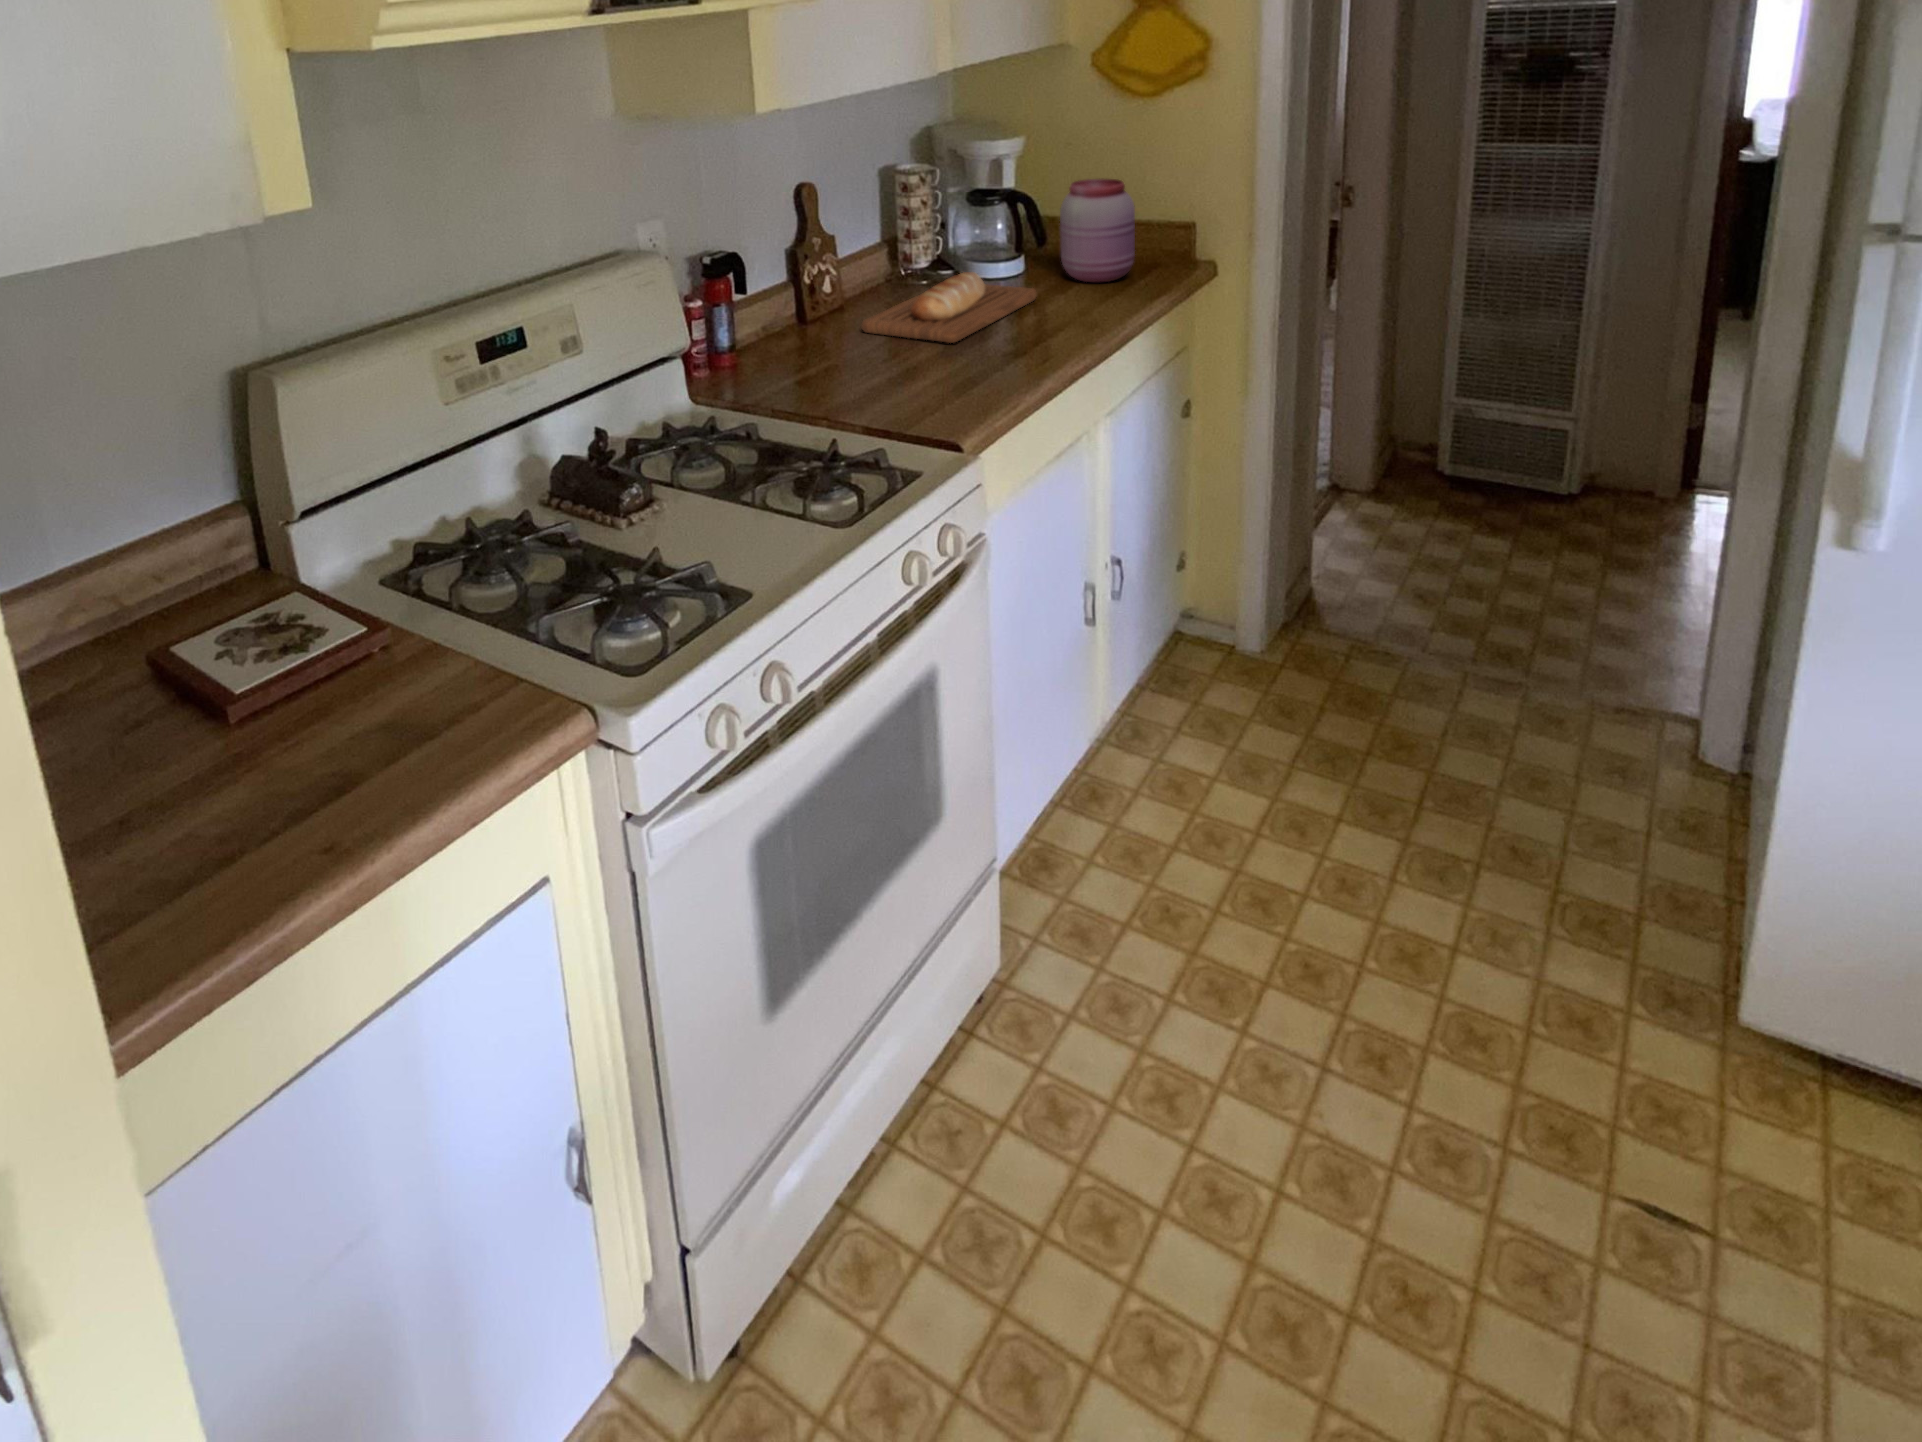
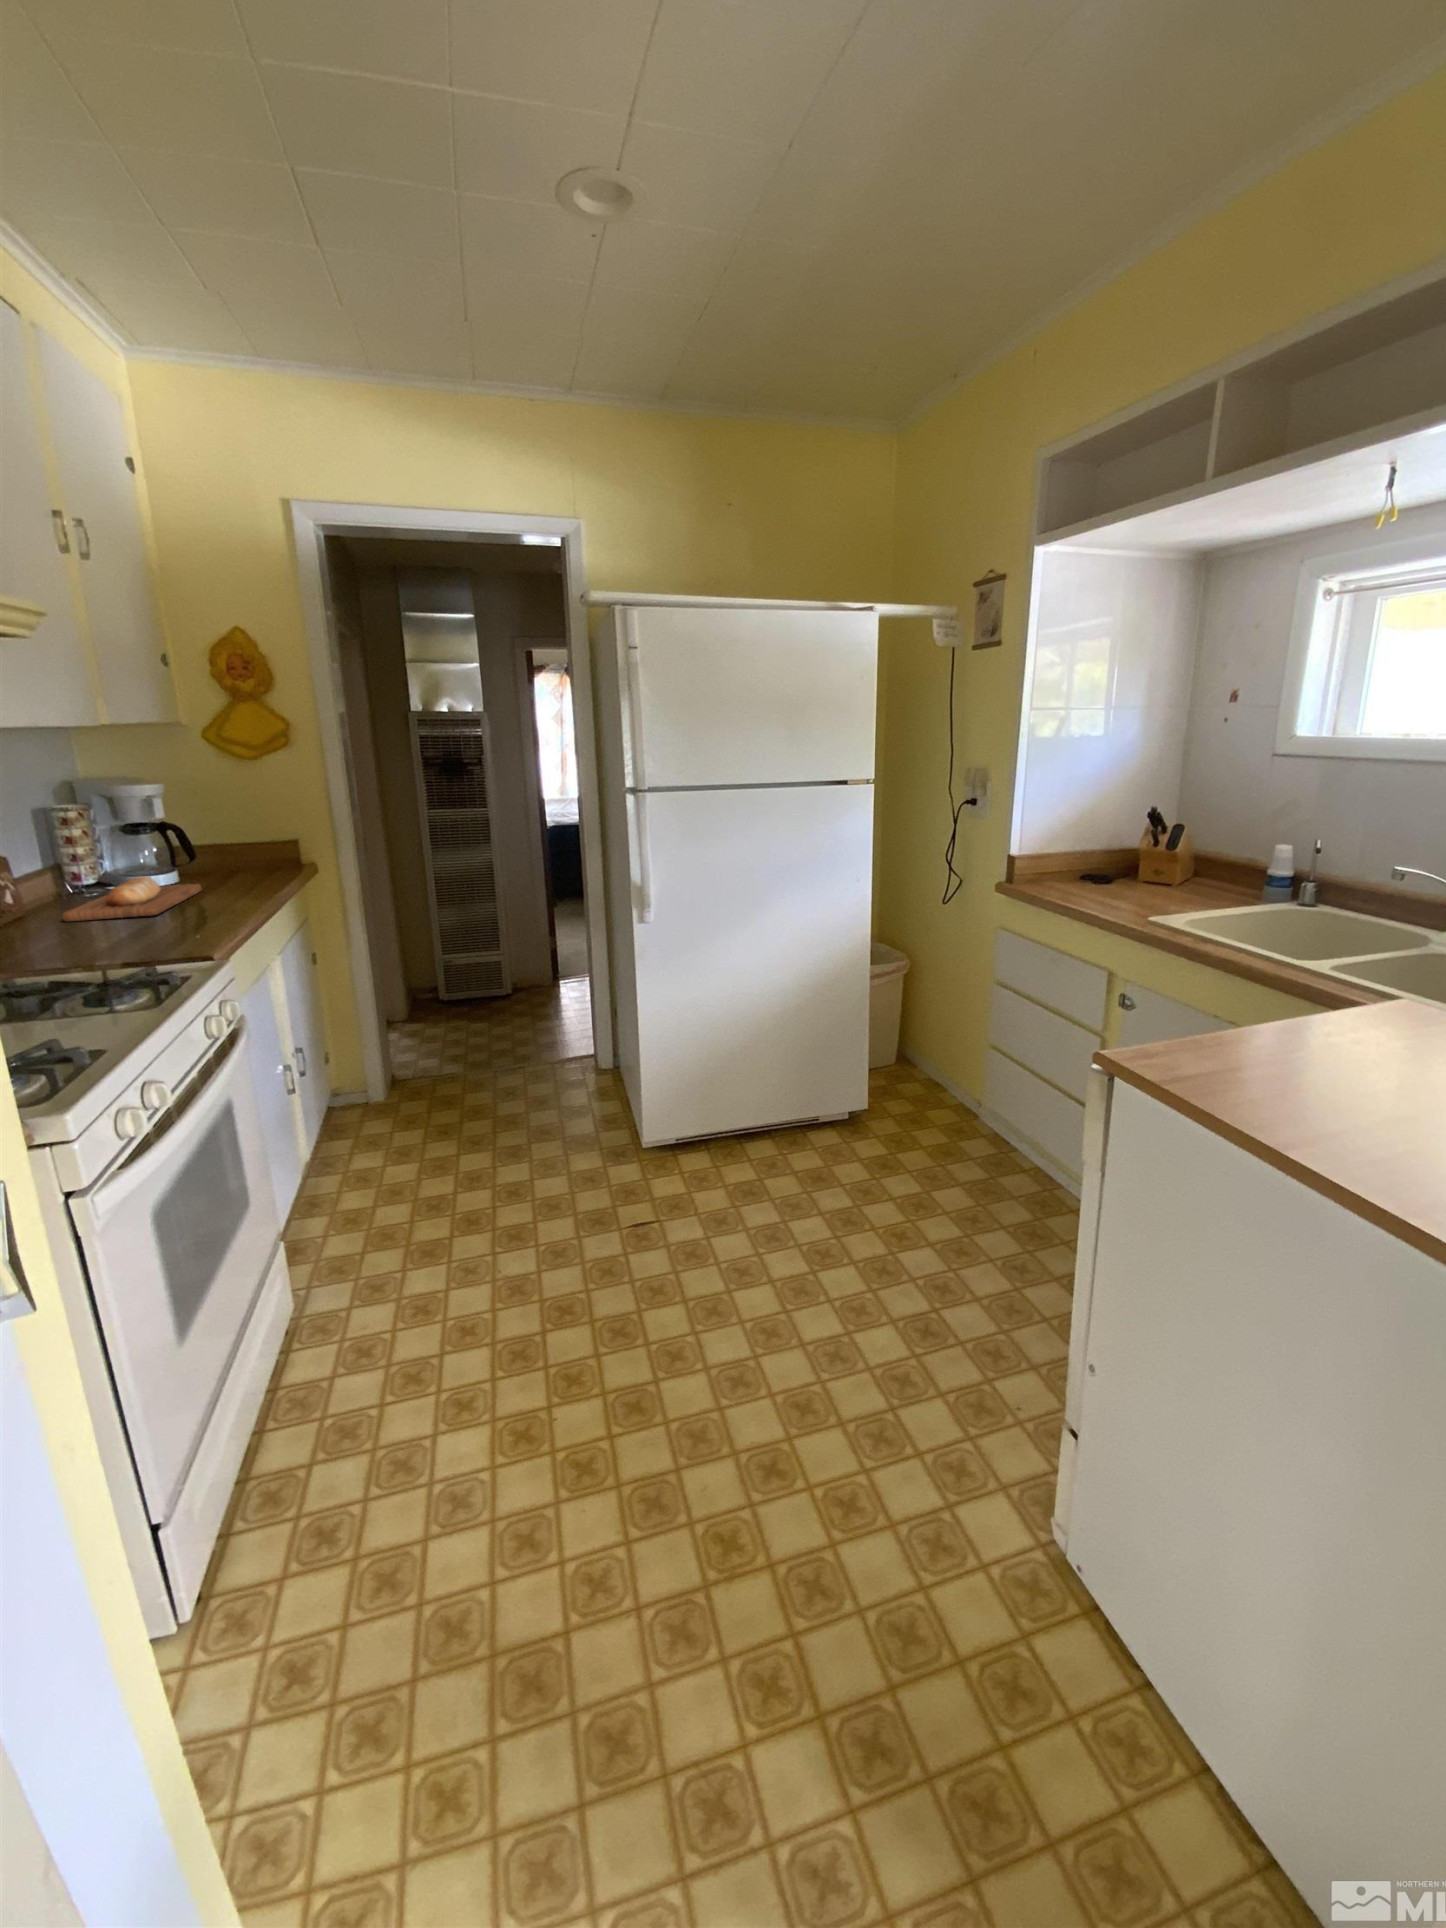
jar: present [1060,179,1135,282] -> none [202,812,264,880]

